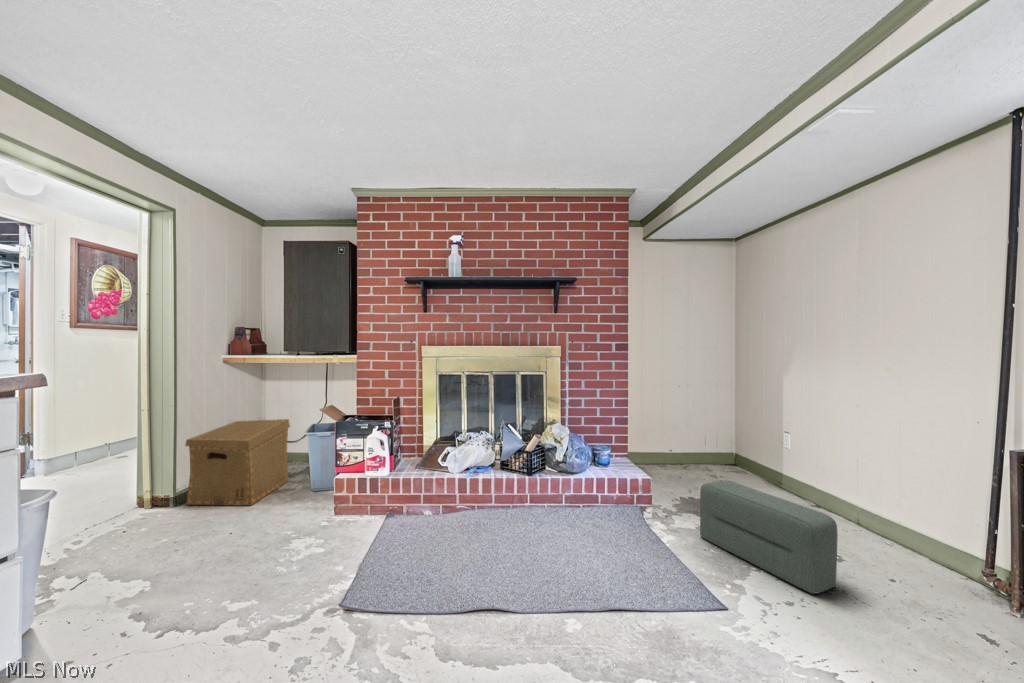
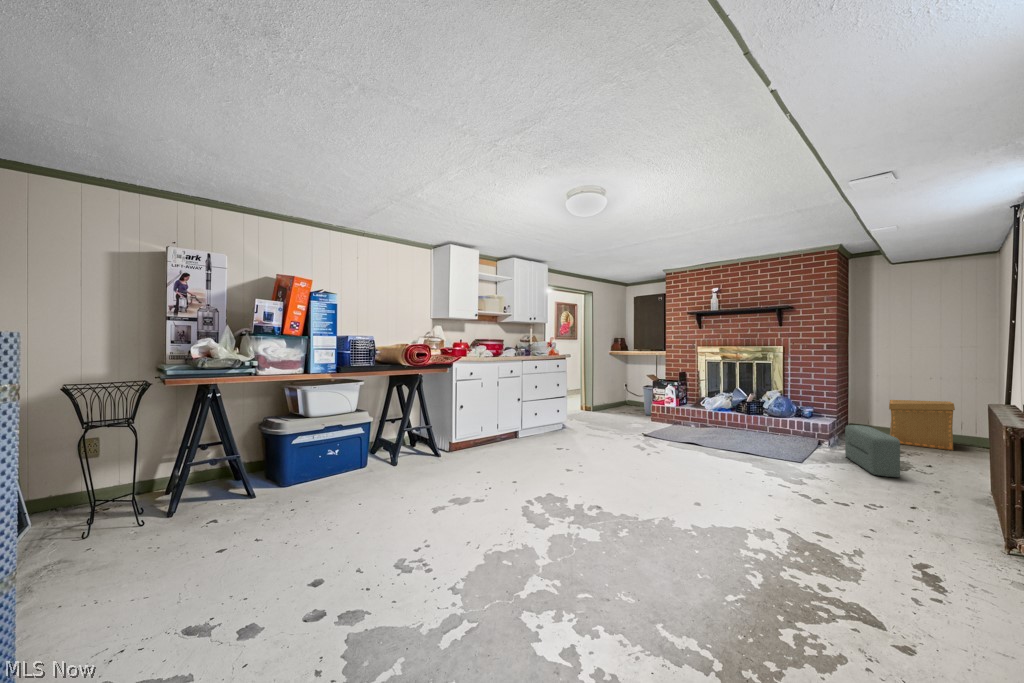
cardboard box: present [185,419,290,506] -> present [889,400,955,450]

